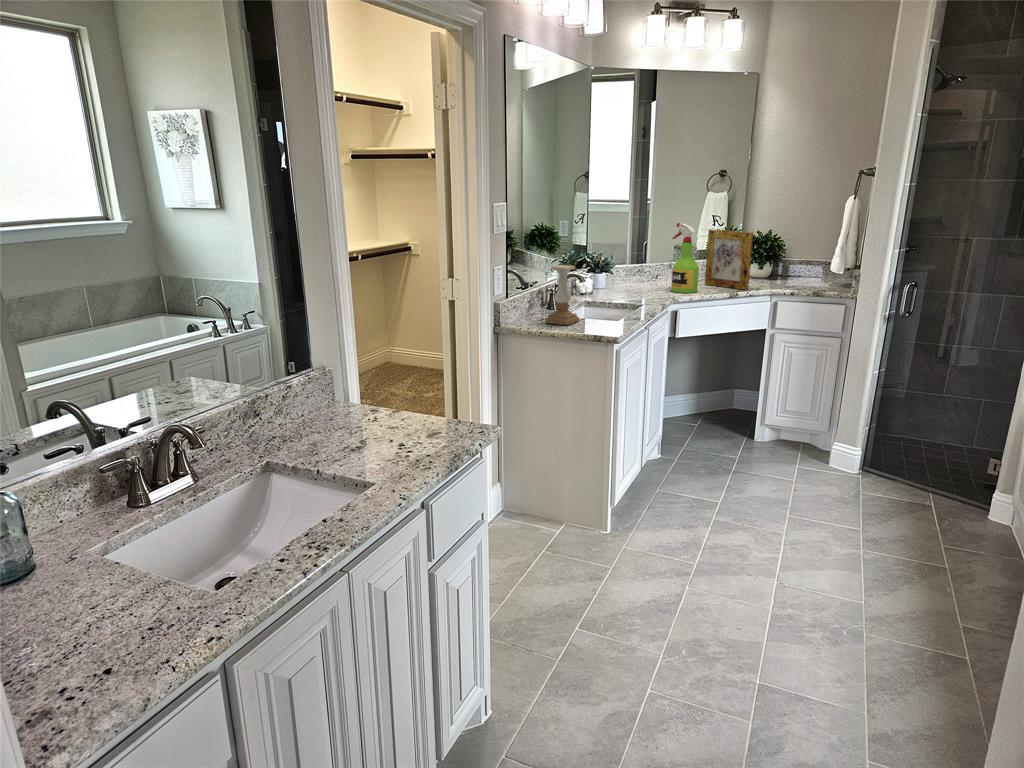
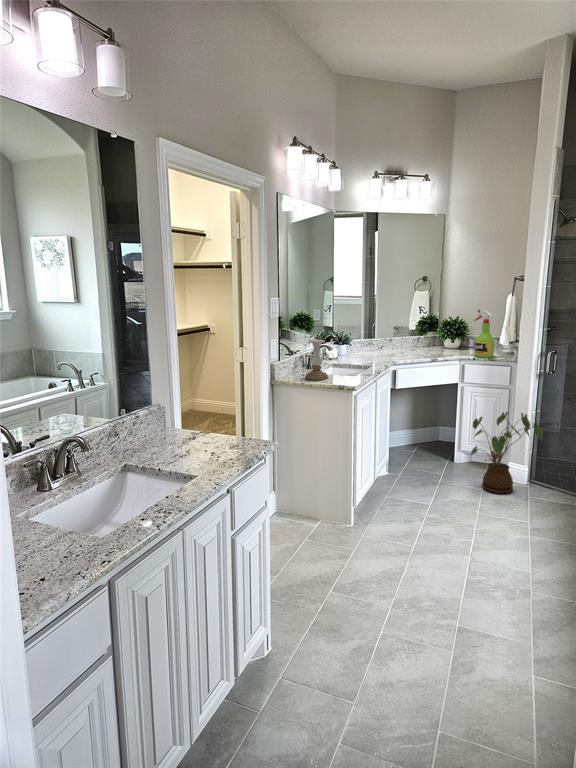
spray bottle: present [671,223,699,293] -> present [474,310,495,358]
picture frame: present [705,229,753,290] -> none [415,316,447,357]
house plant: none [781,371,889,487] -> present [471,412,543,494]

